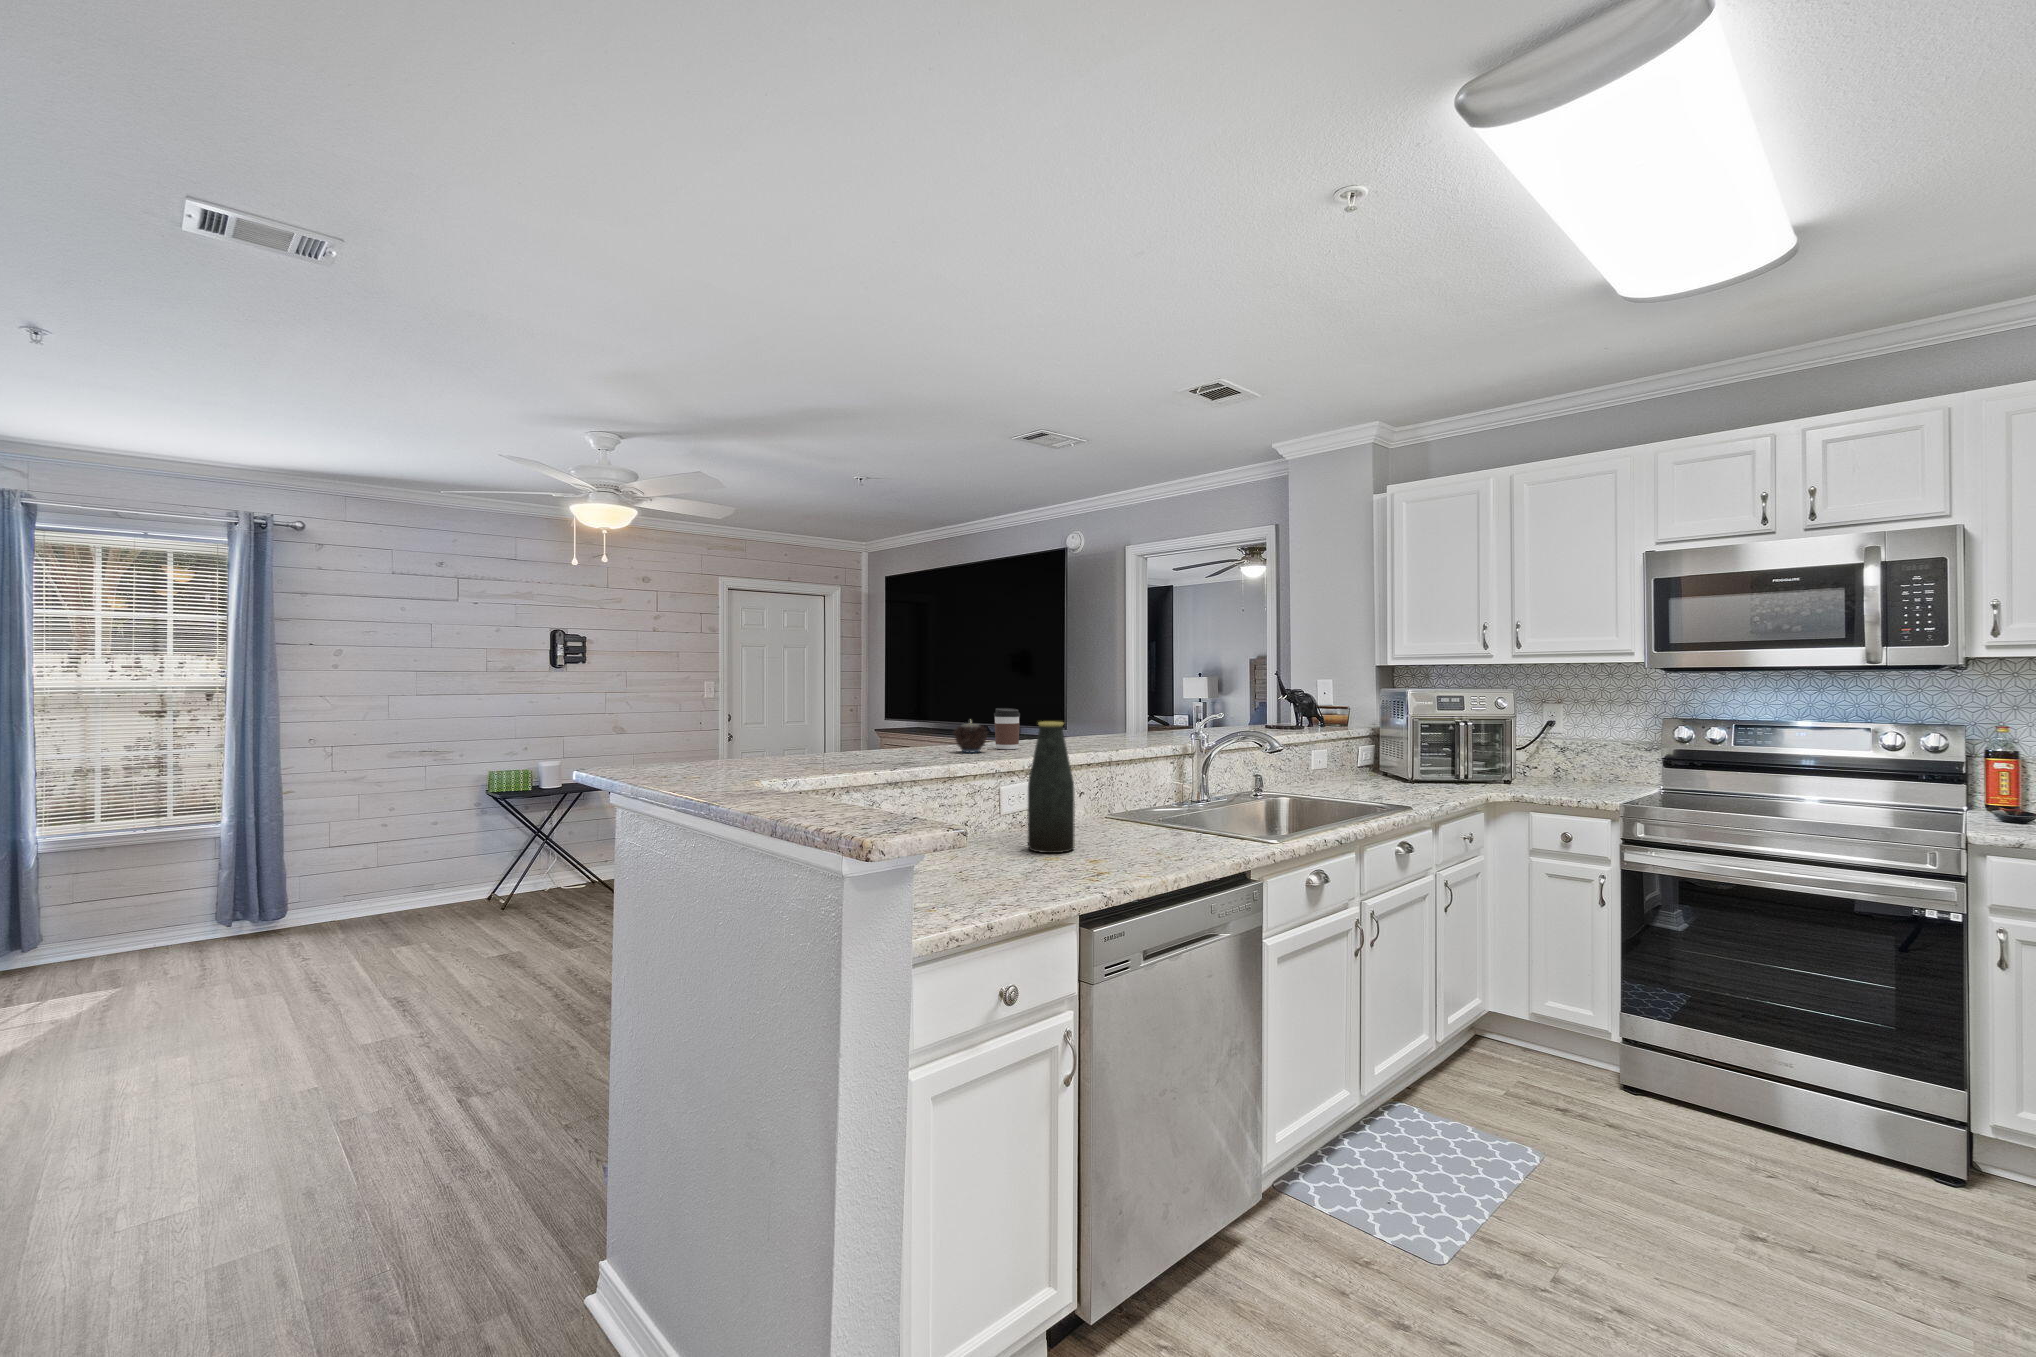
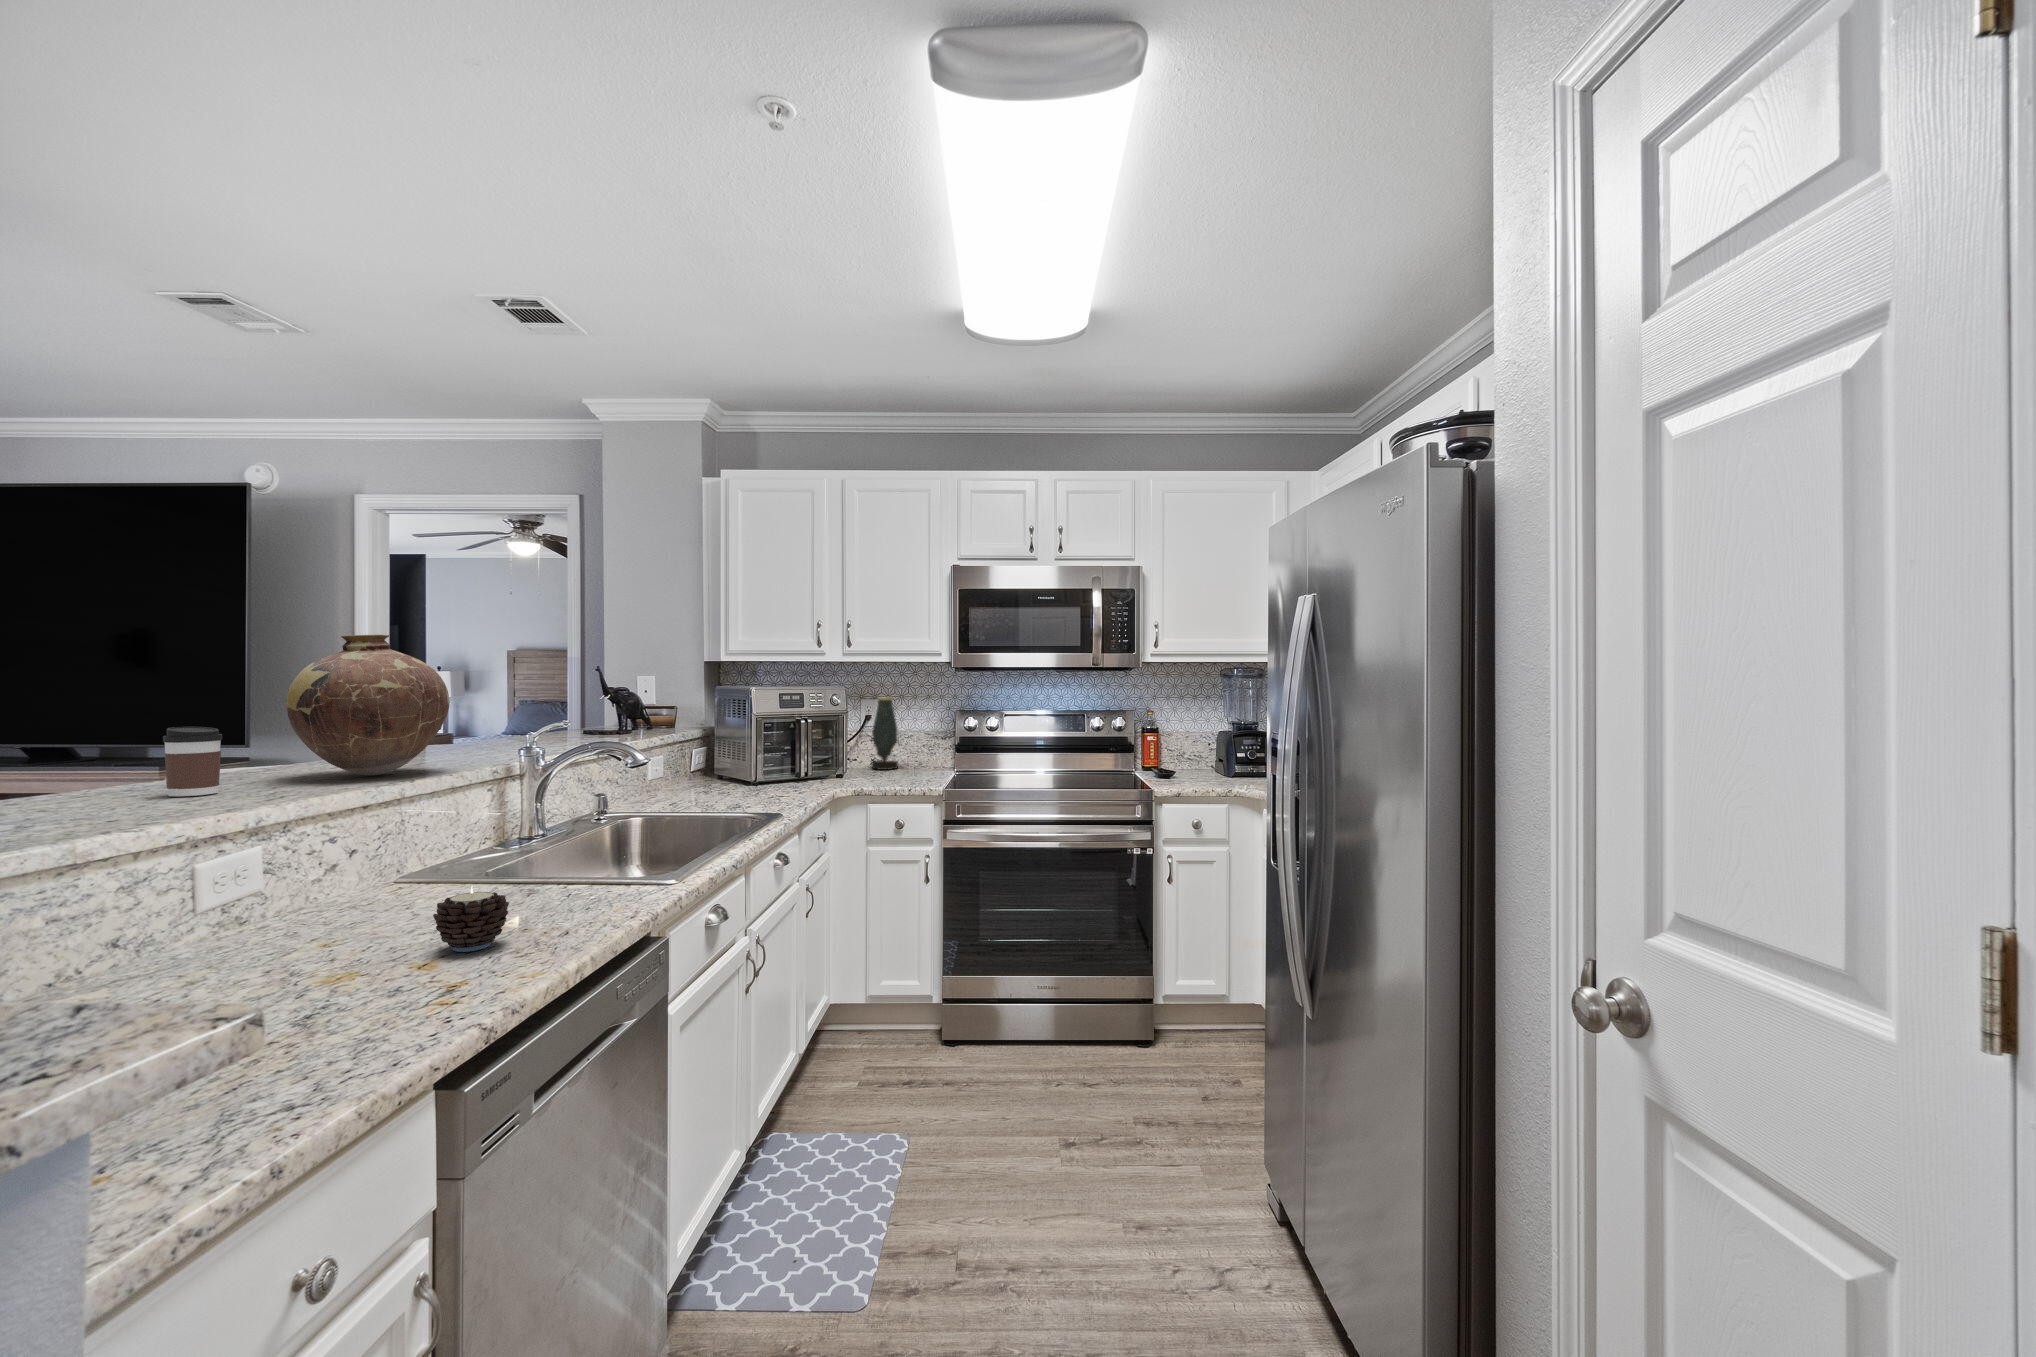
vase: none [1054,650,1144,745] -> present [286,635,450,775]
bottle: present [1028,722,1075,853] -> present [872,698,898,770]
candle: present [954,724,988,752] -> present [433,886,509,952]

